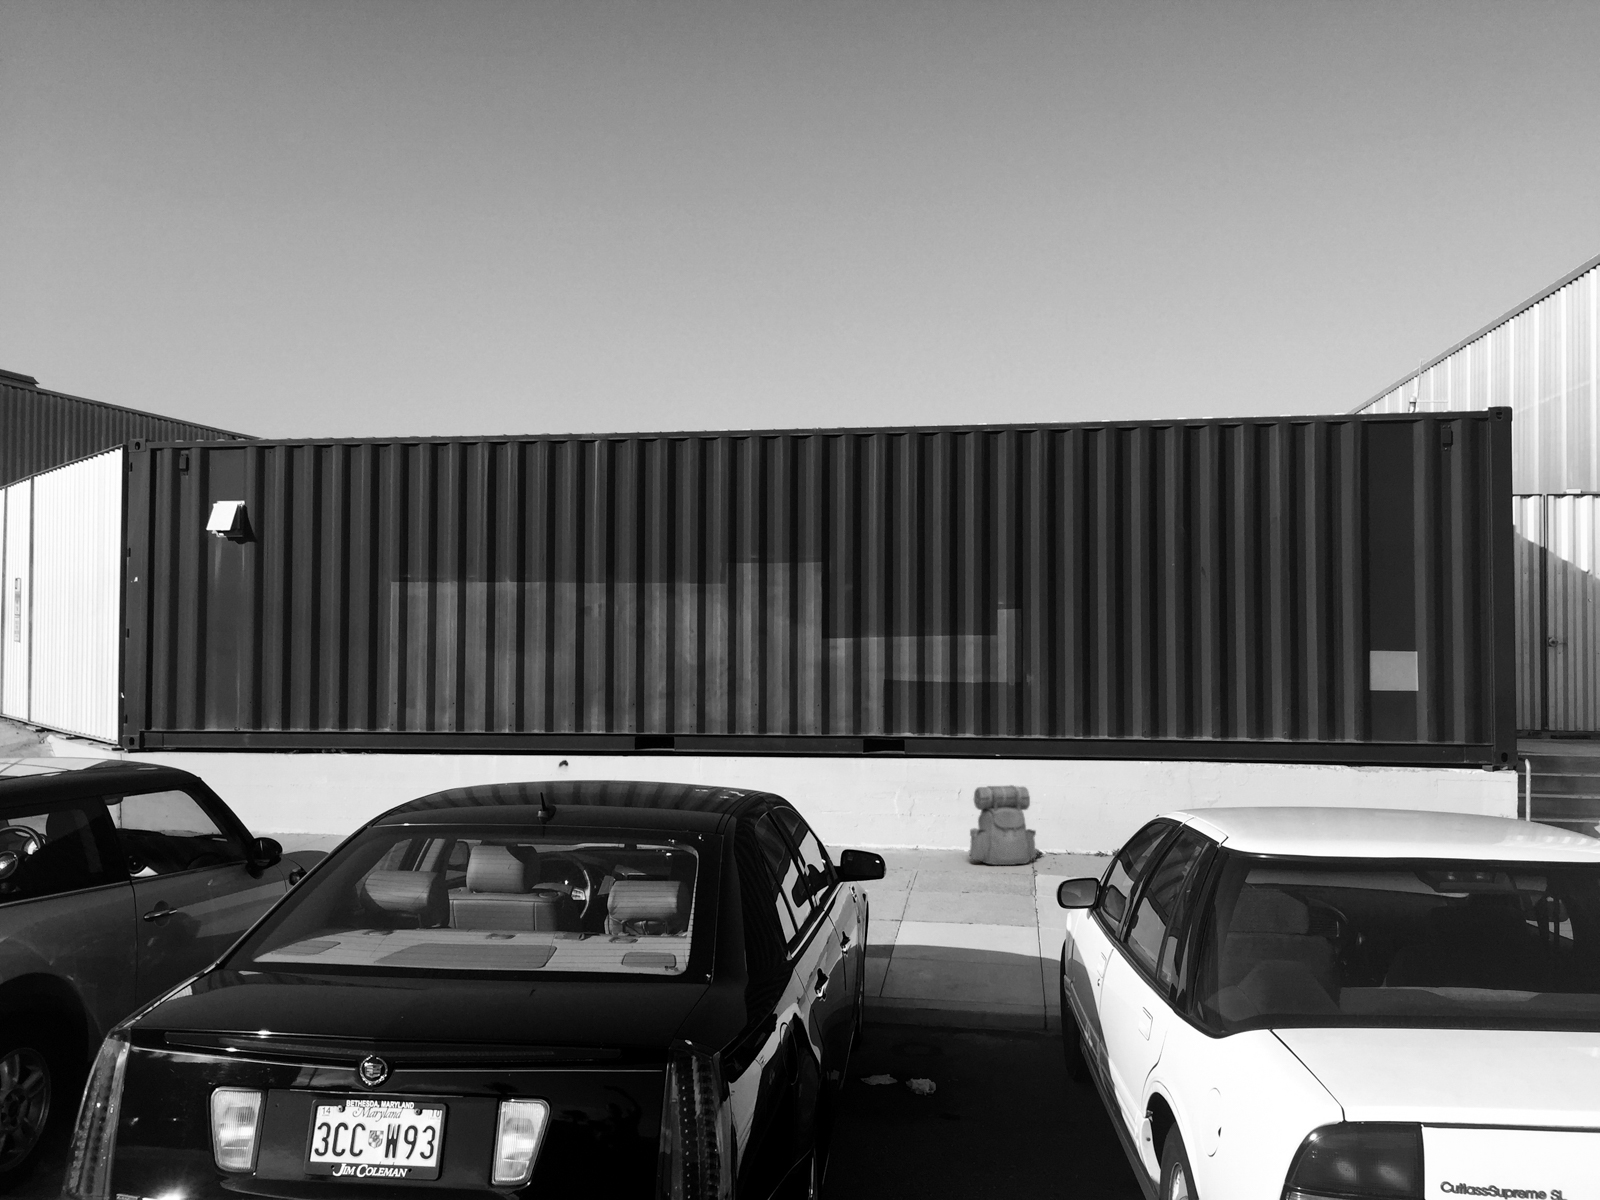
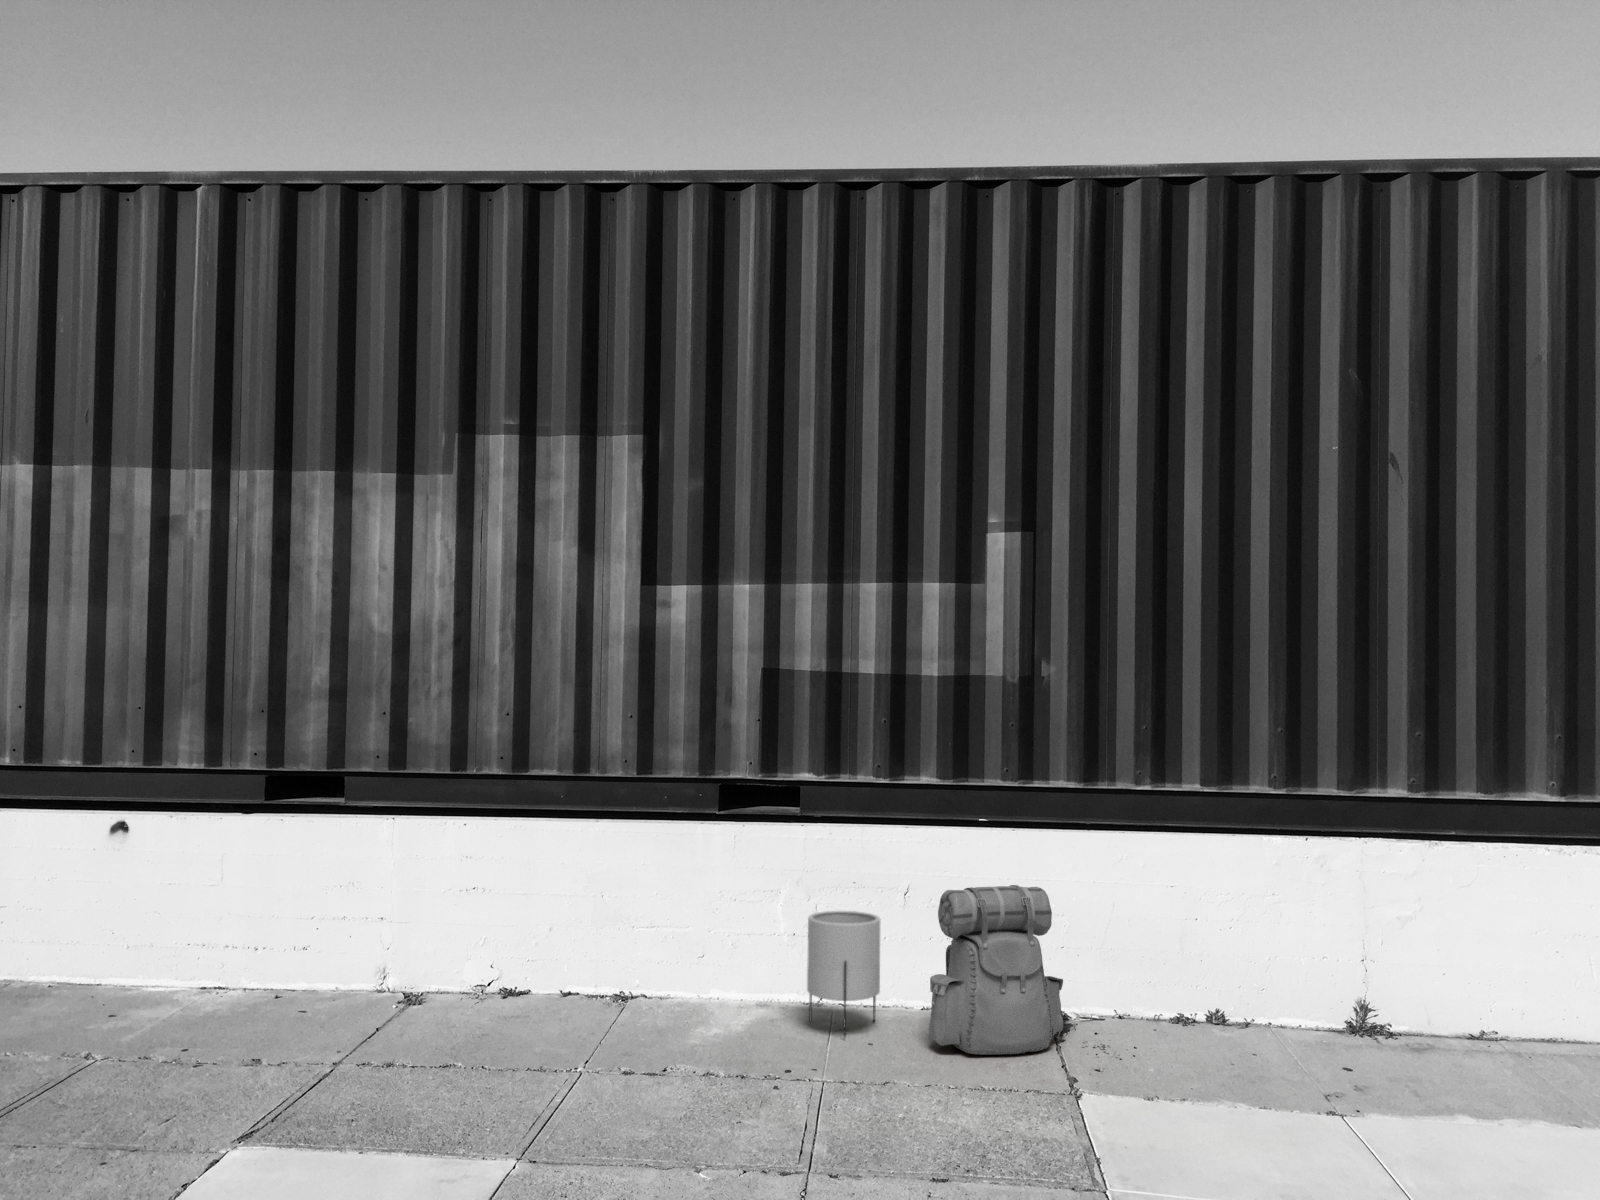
planter: none [910,801,946,860] -> present [807,911,880,1037]

